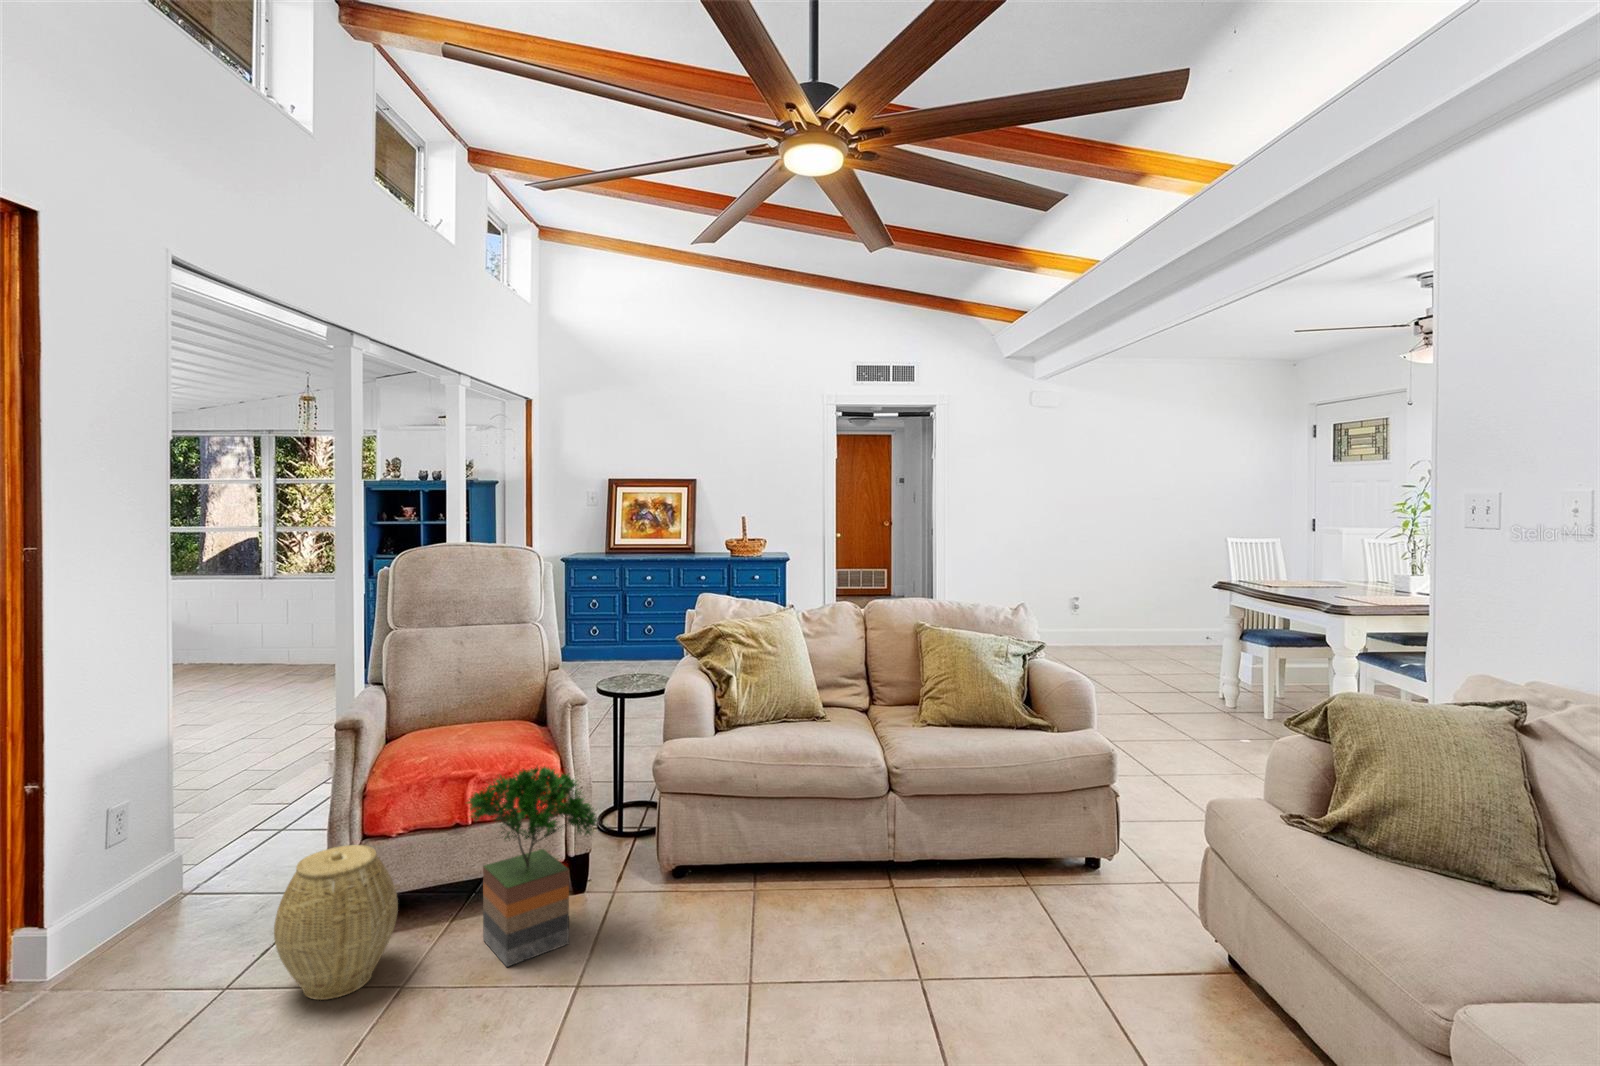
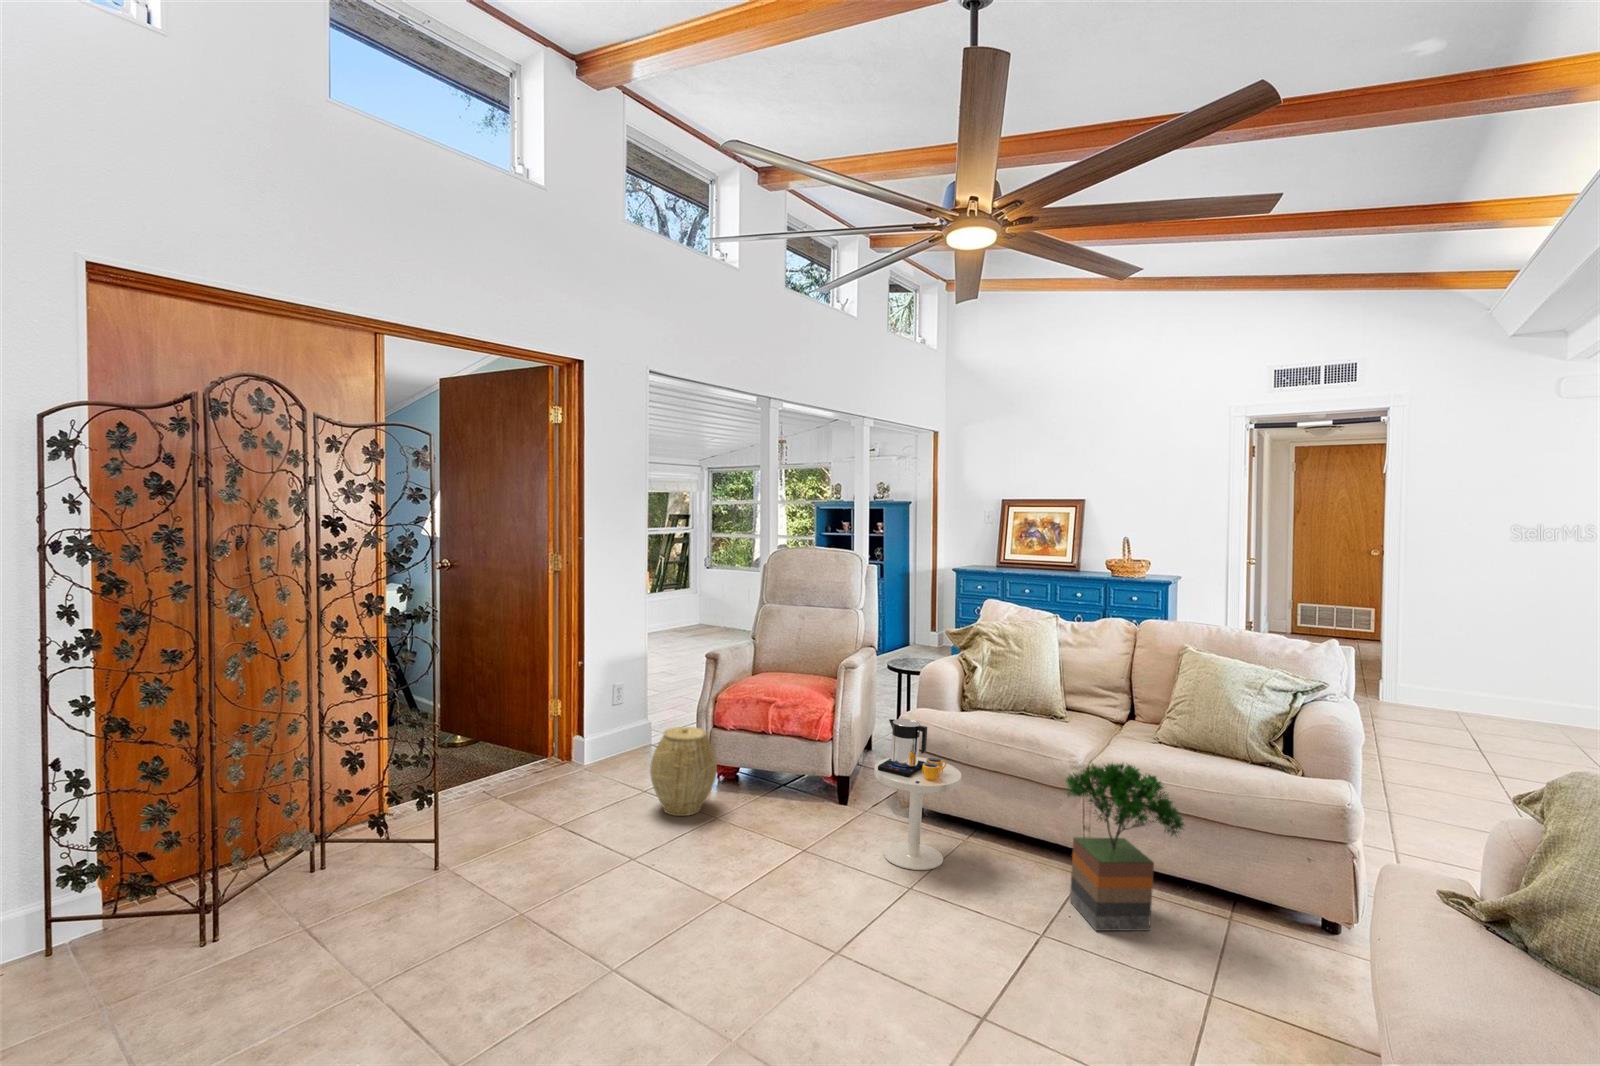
side table: none [661,760,772,953] -> present [874,719,962,870]
potted tree: present [468,766,597,967] -> present [1064,764,1184,931]

